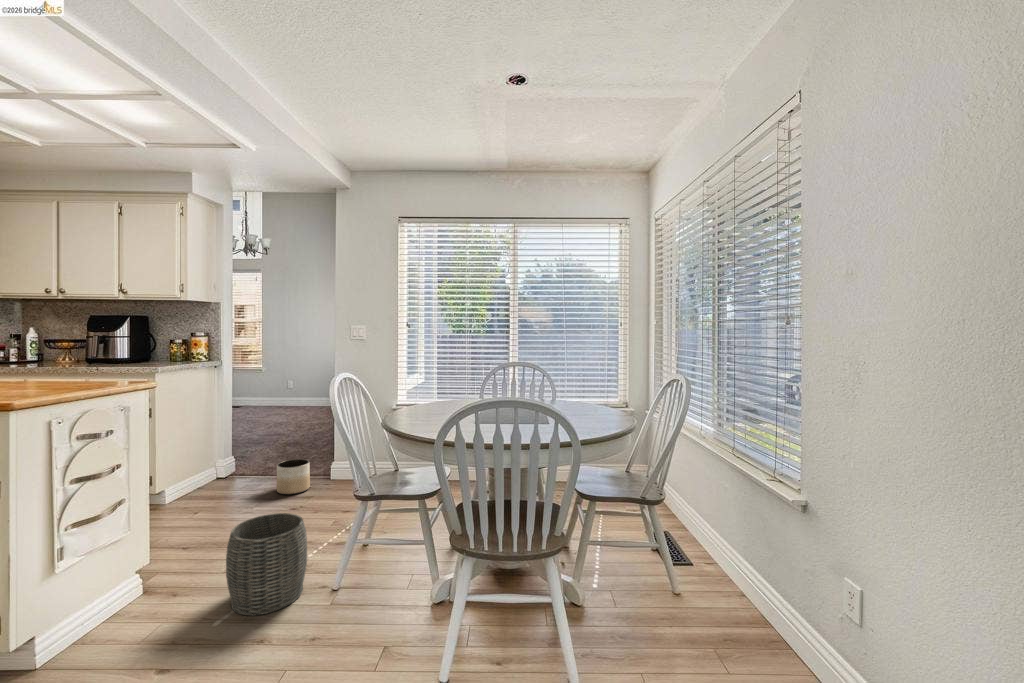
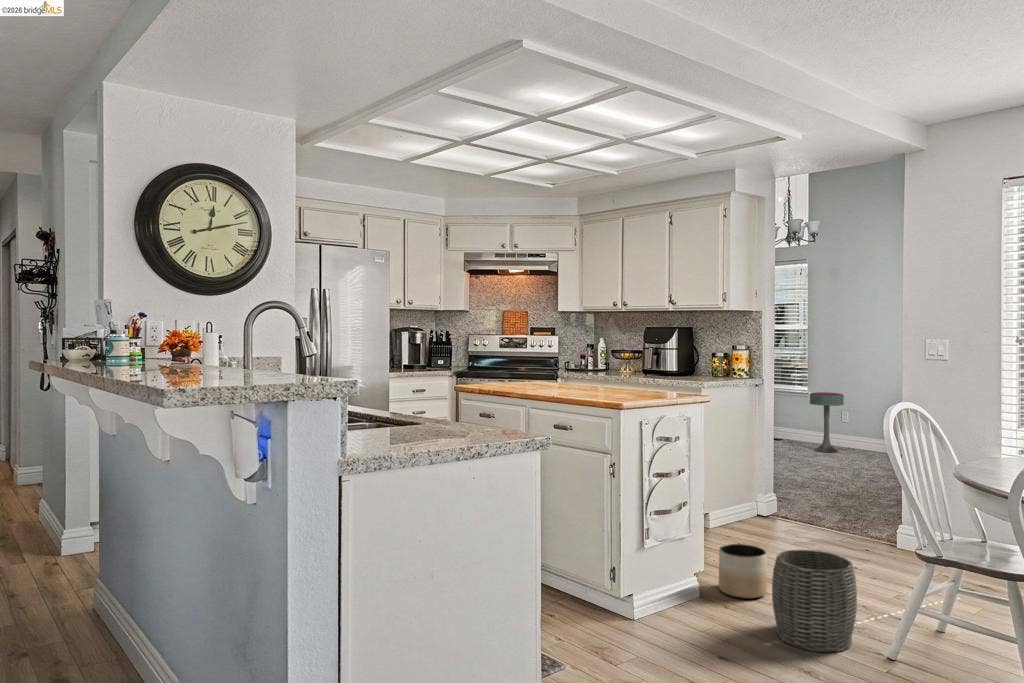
bar stool: none [263,368,289,412] -> present [810,392,844,452]
planter: present [277,459,310,495] -> present [719,544,767,599]

